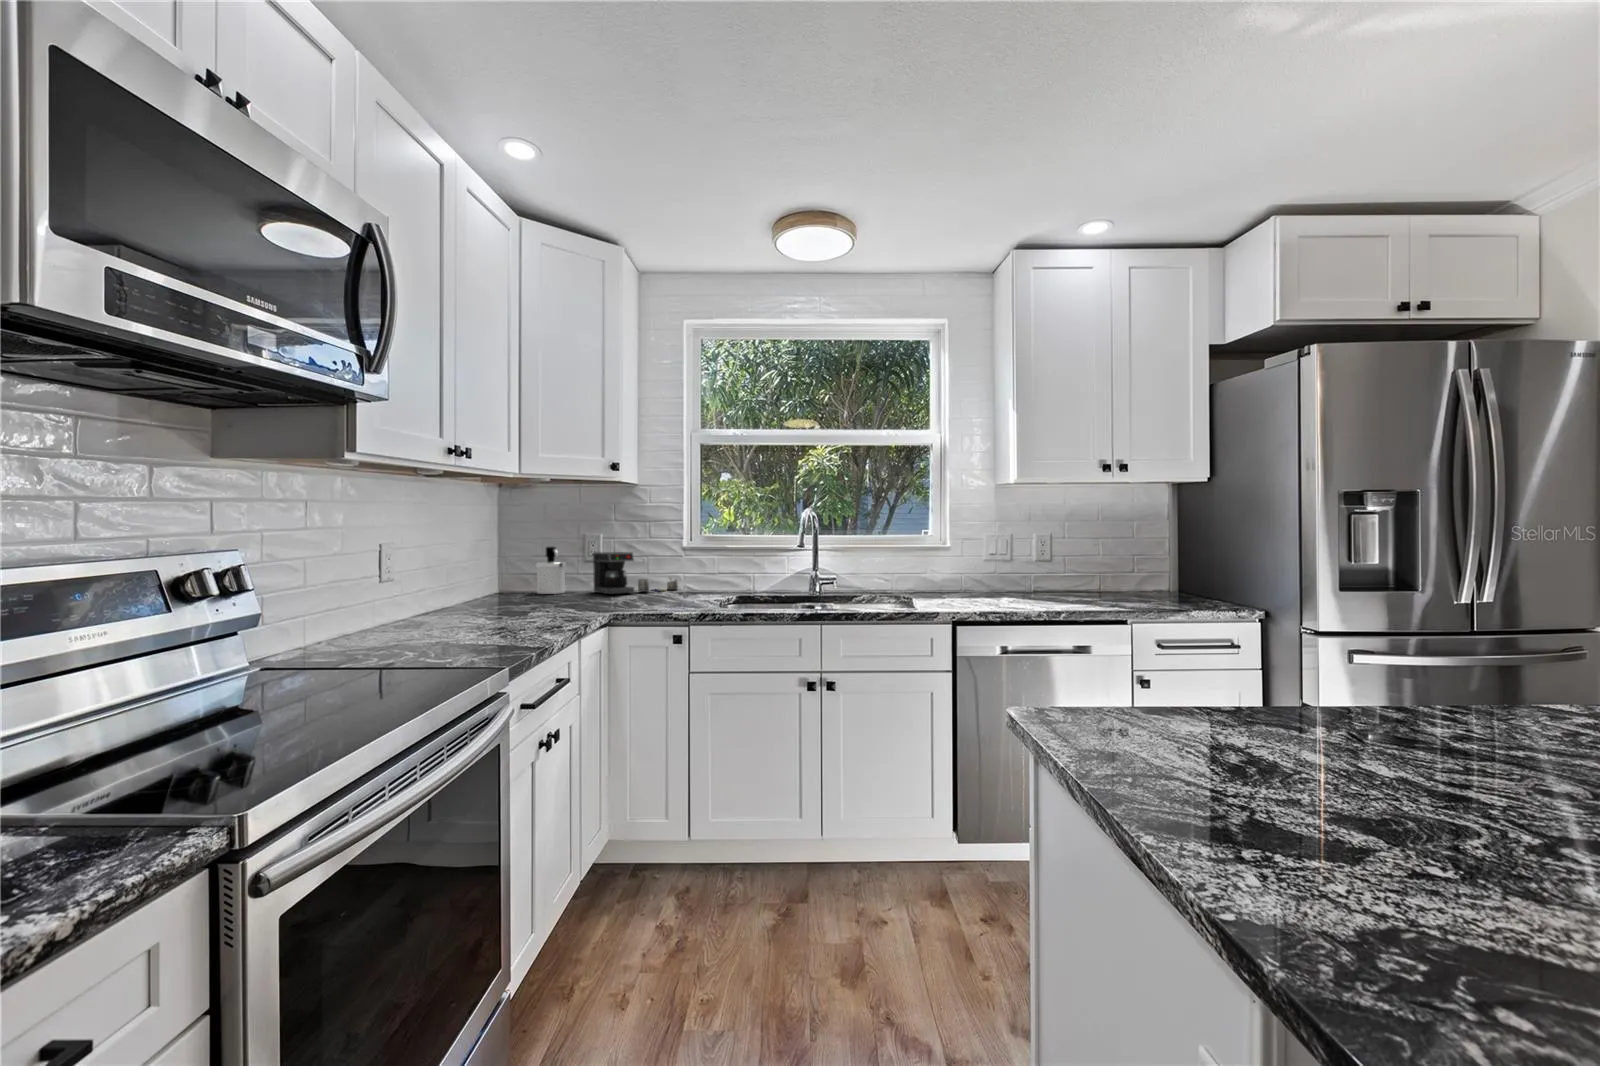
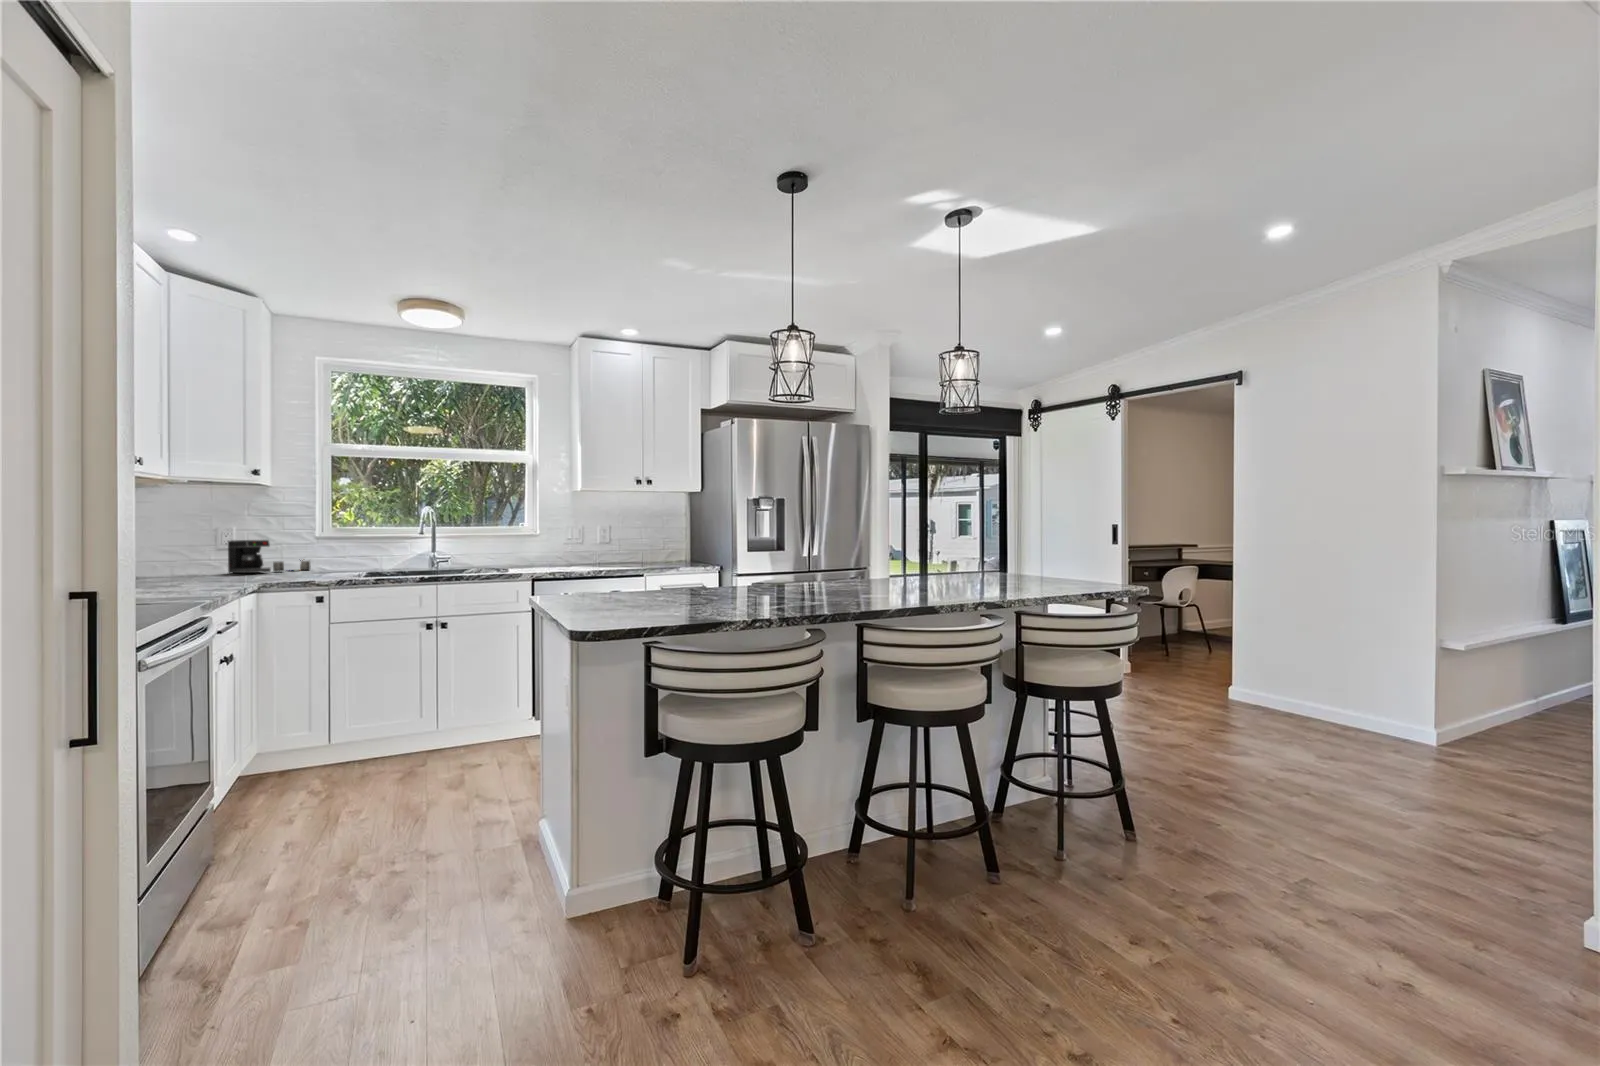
soap dispenser: present [536,547,566,594] -> none [168,536,199,576]

